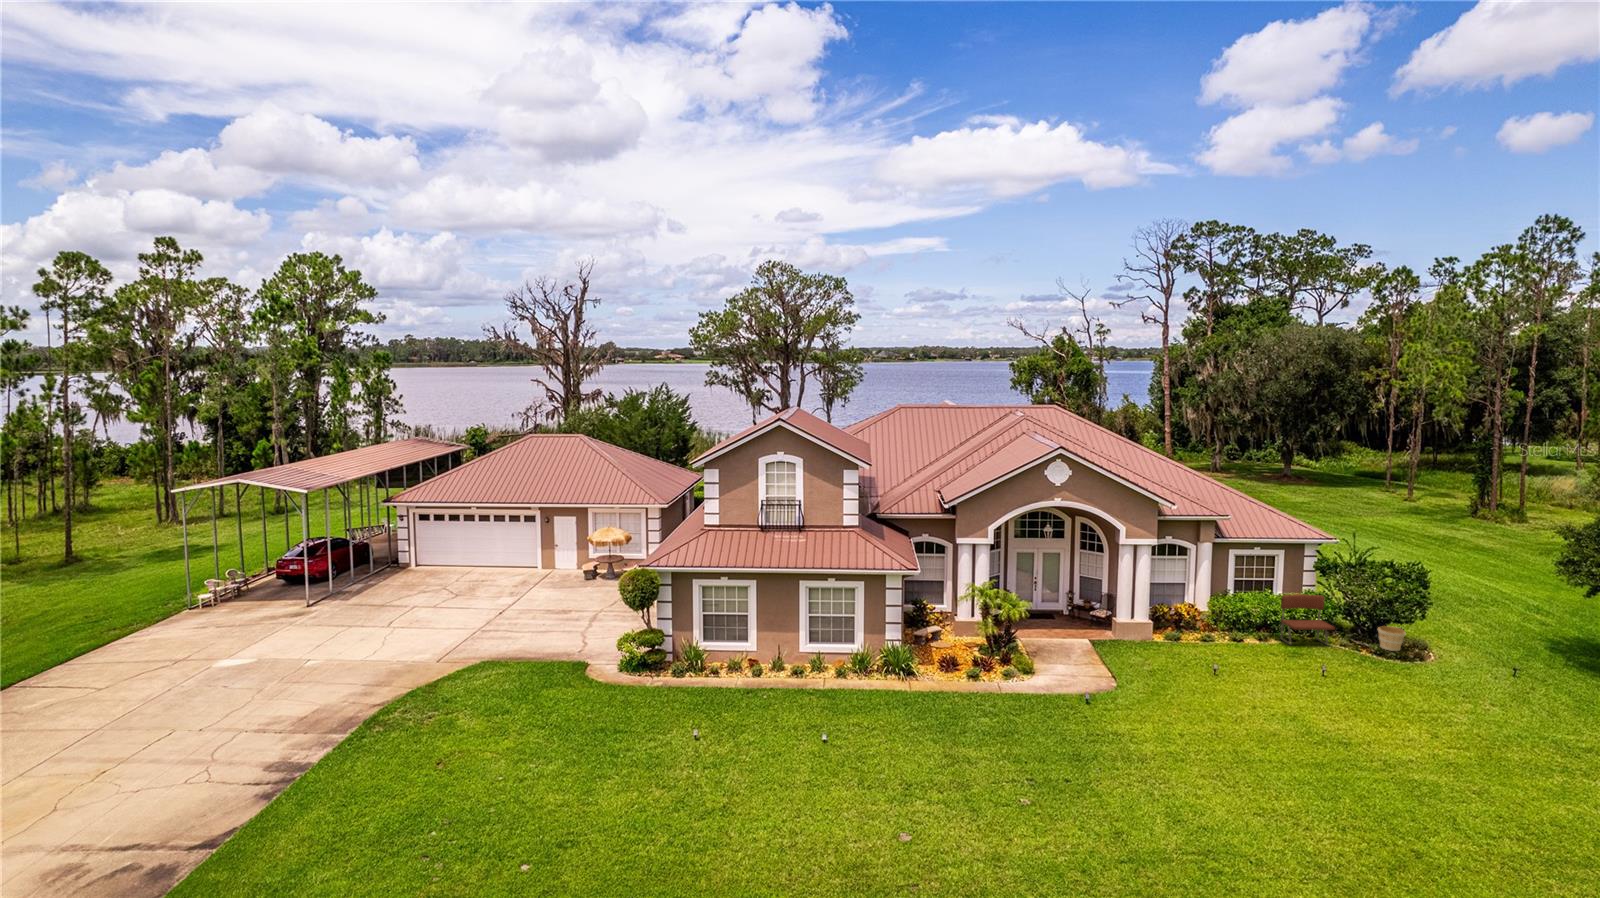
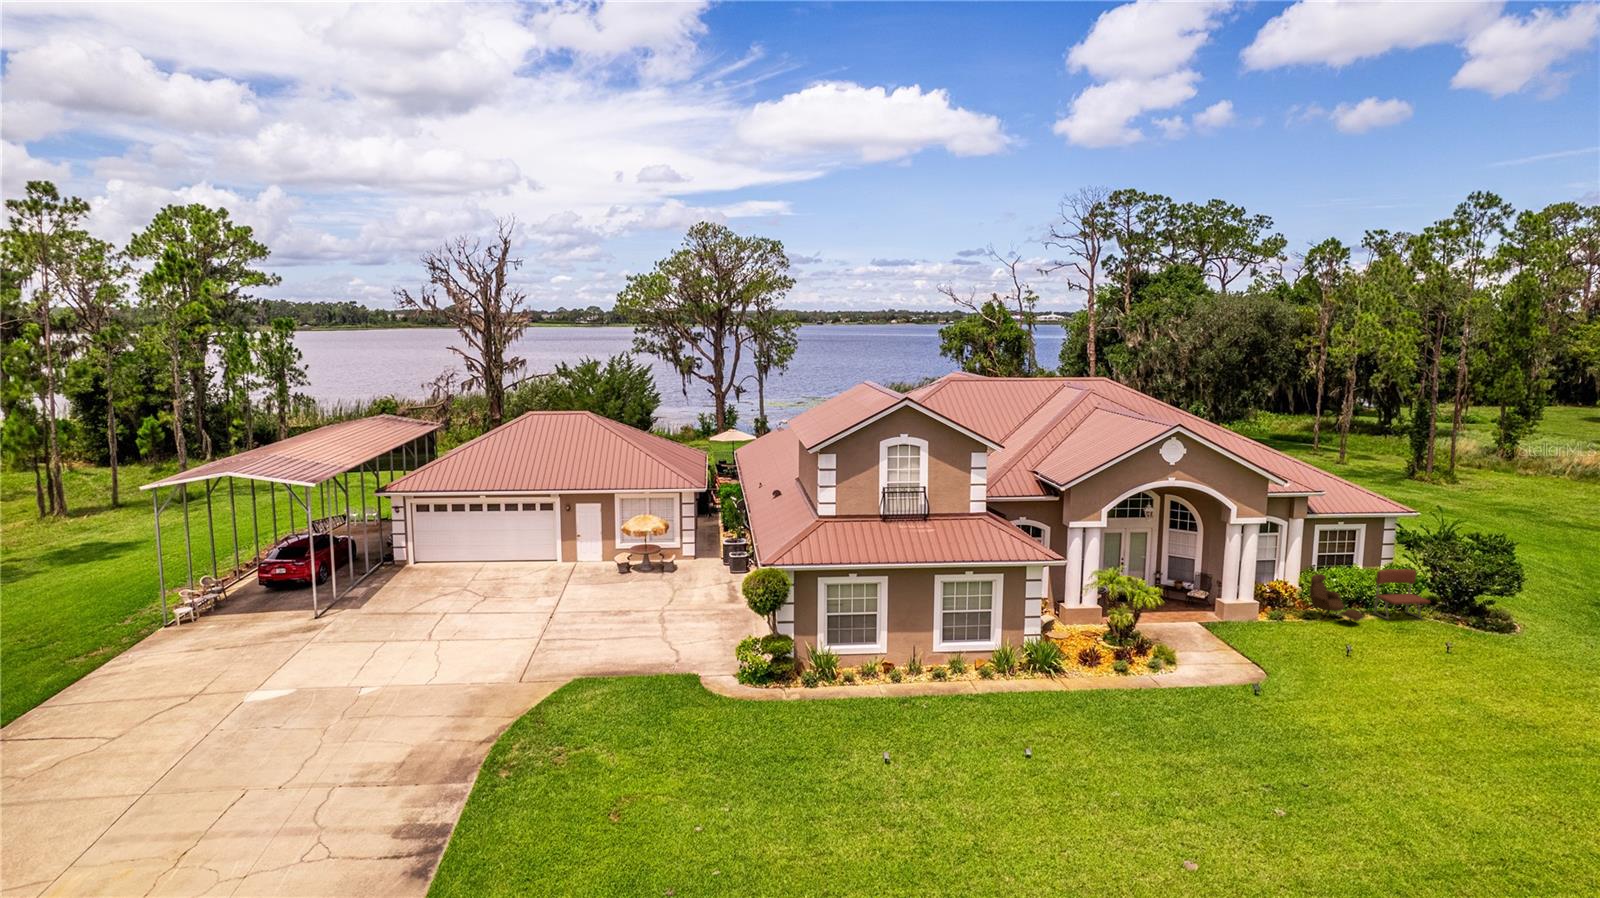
lounge chair: none [1209,597,1259,650] -> present [1310,574,1363,623]
wooden bucket: present [1378,626,1405,651] -> none [1465,597,1494,622]

